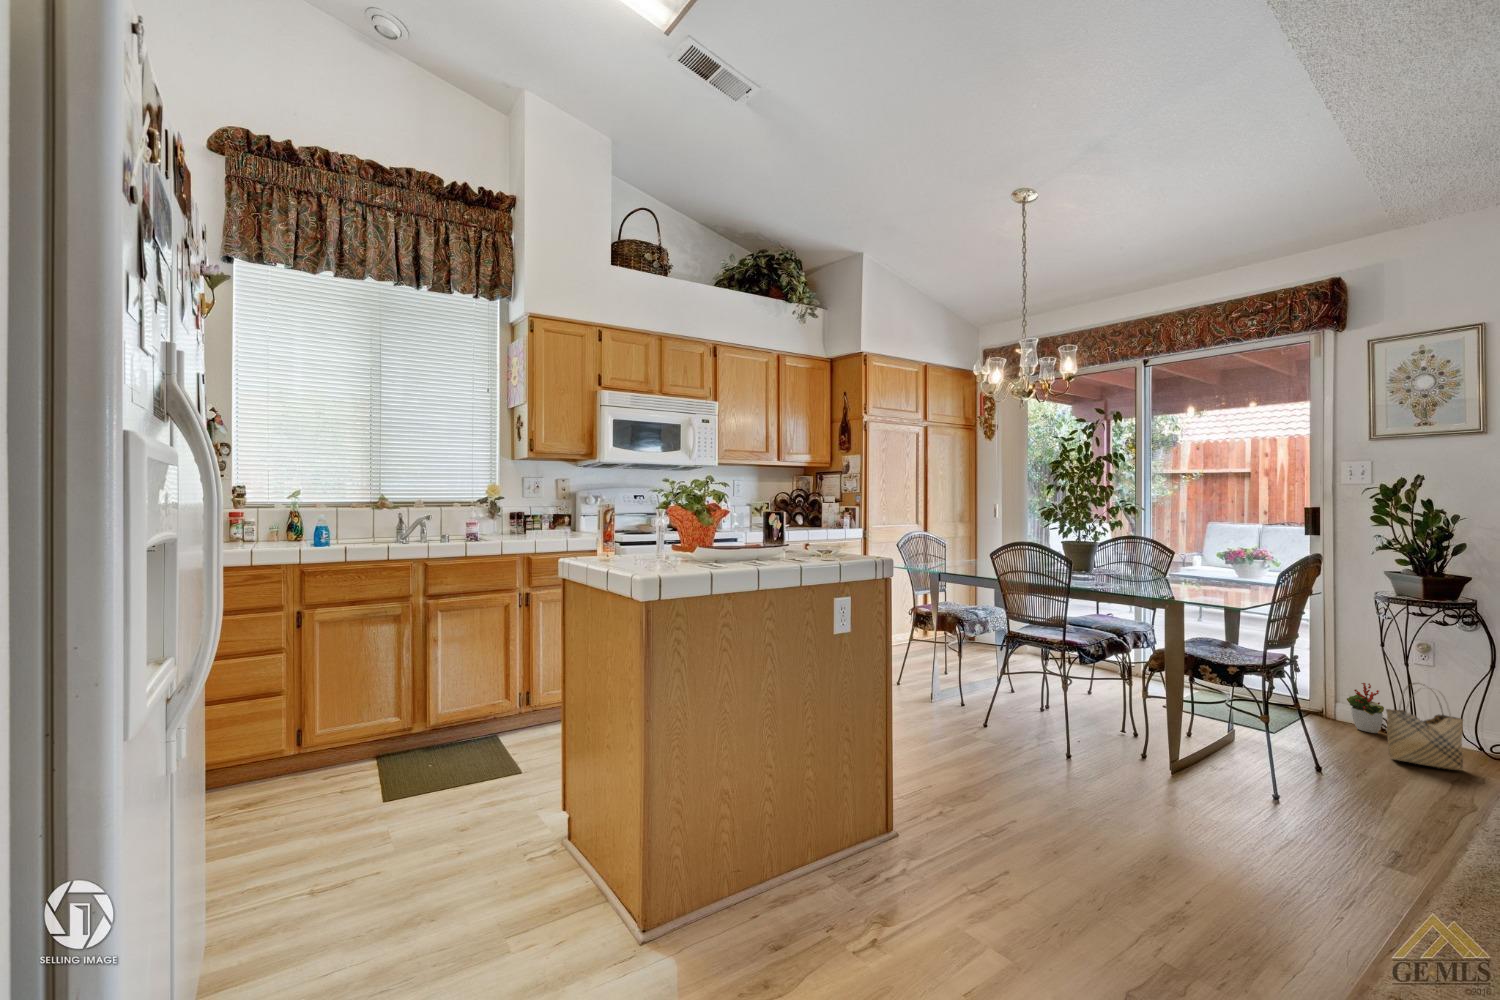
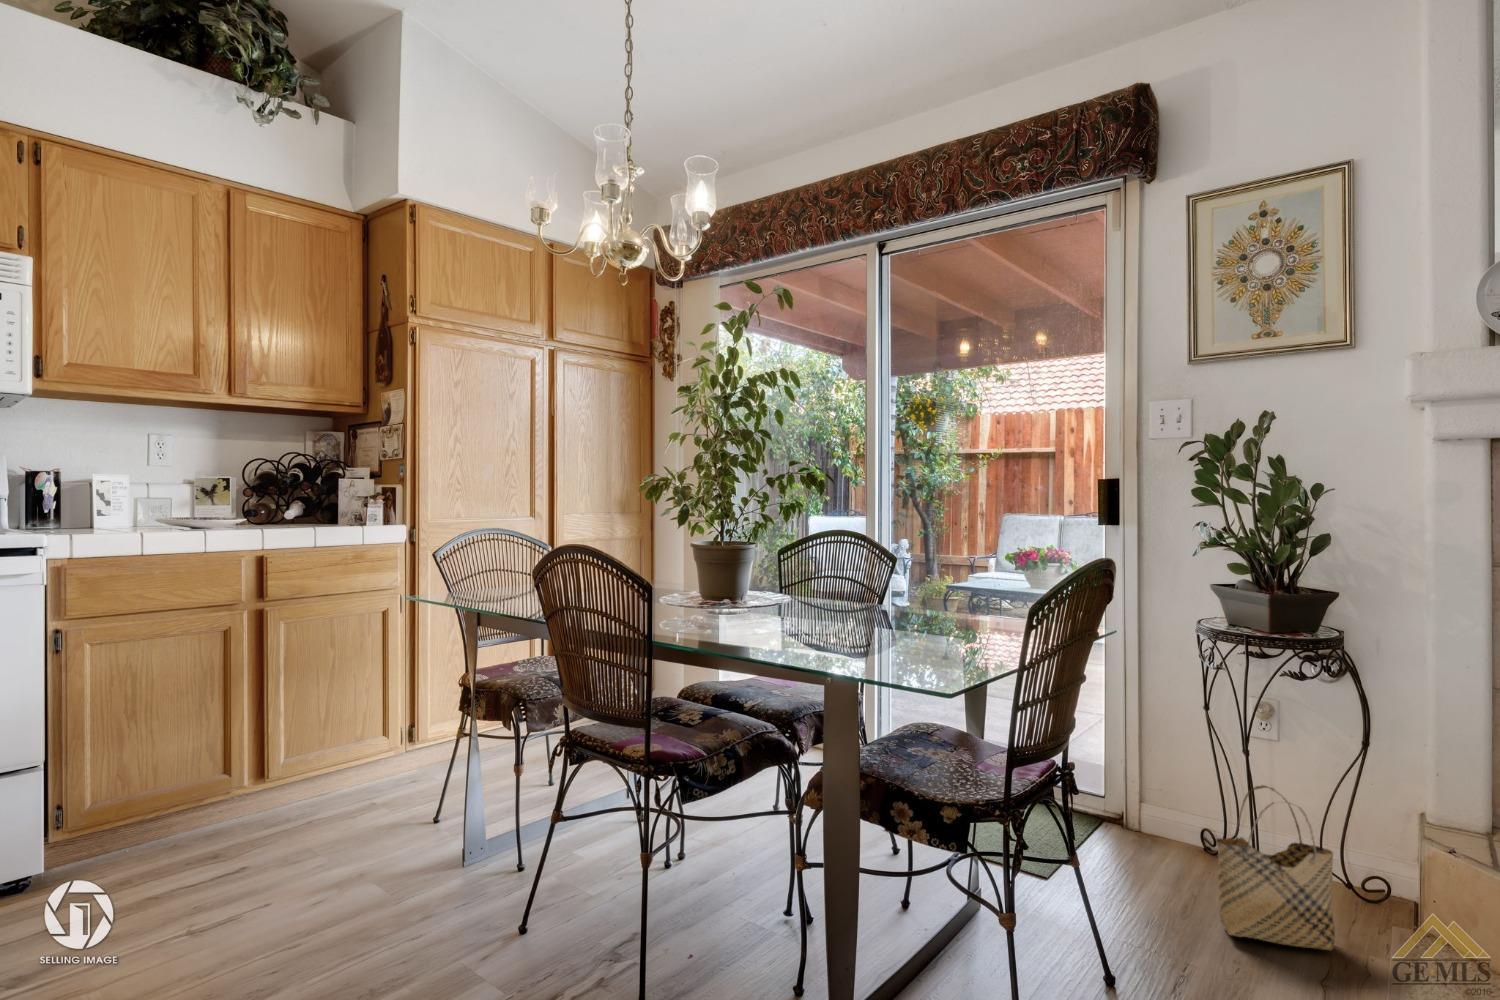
decorative plant: present [1347,683,1384,733] -> none [1155,771,1209,859]

